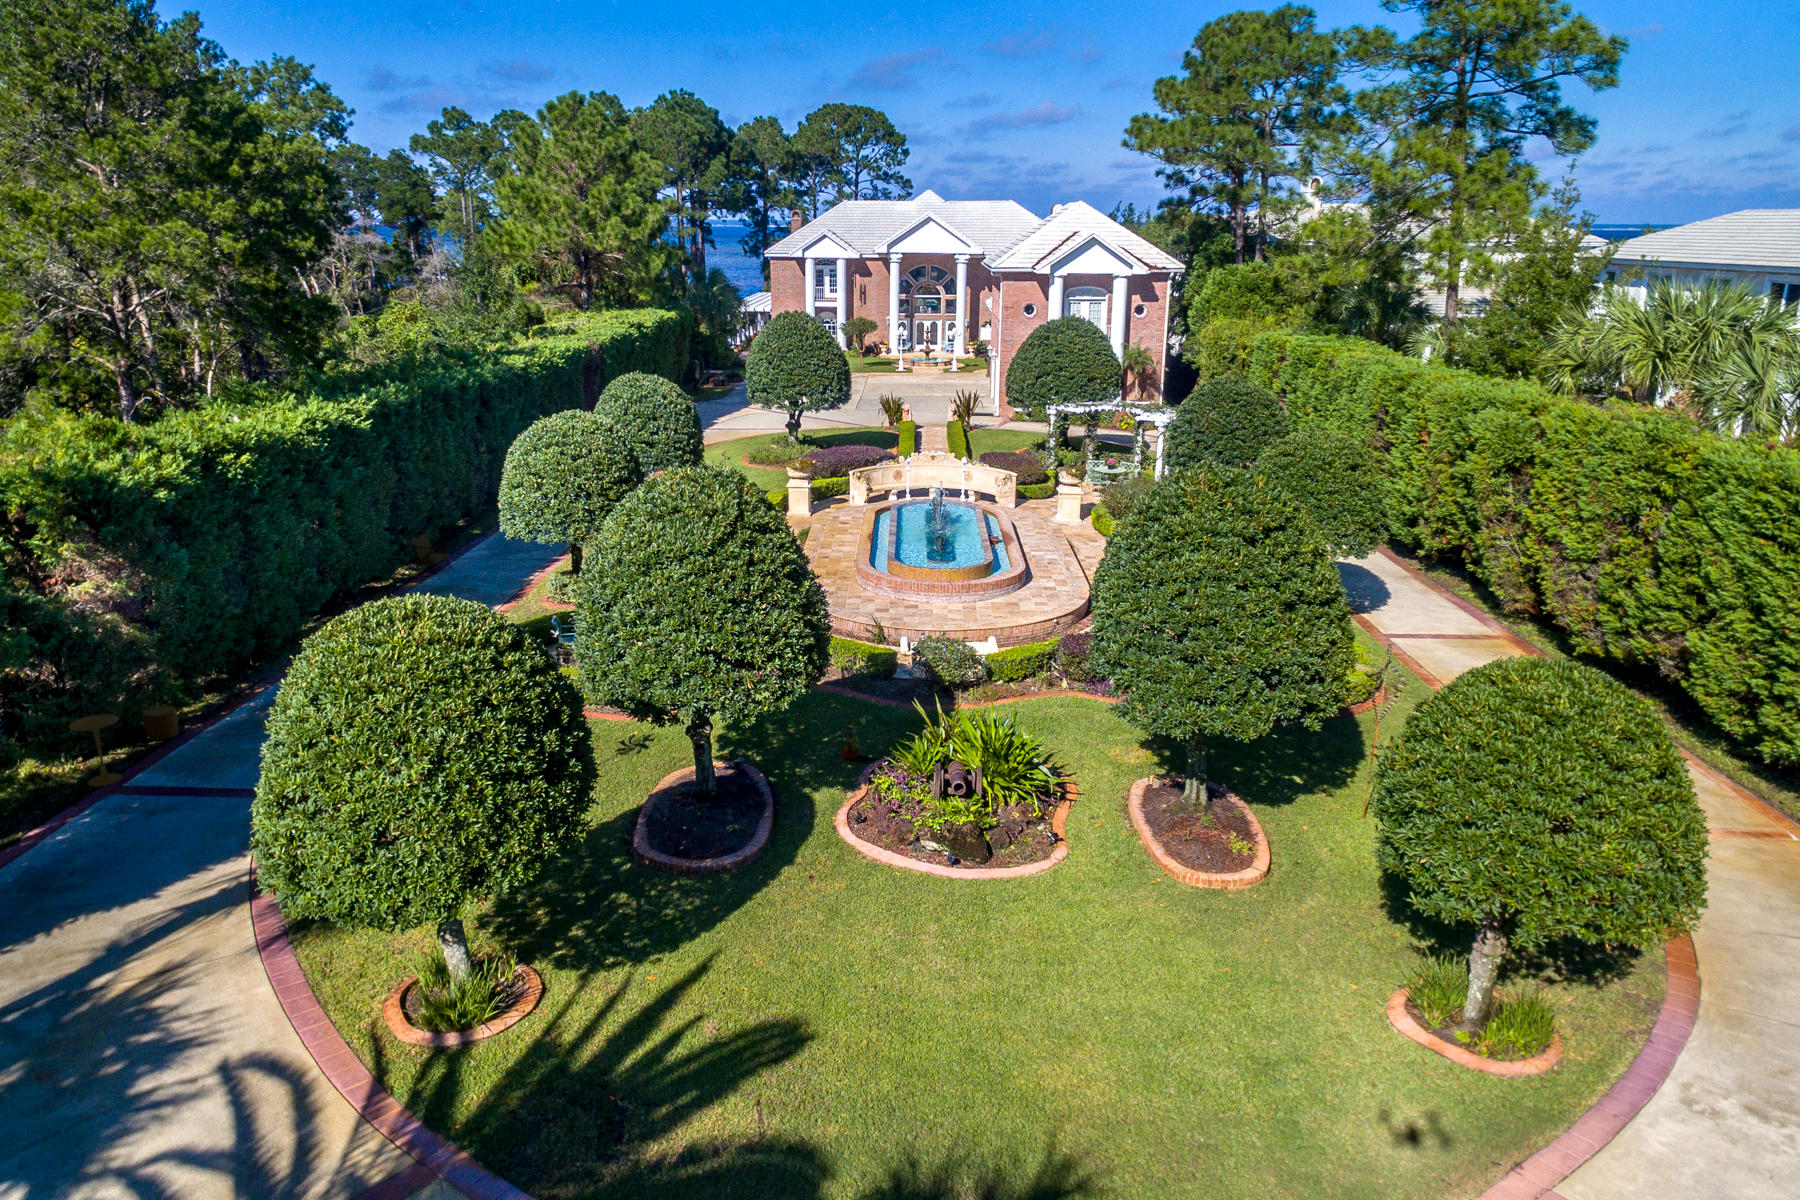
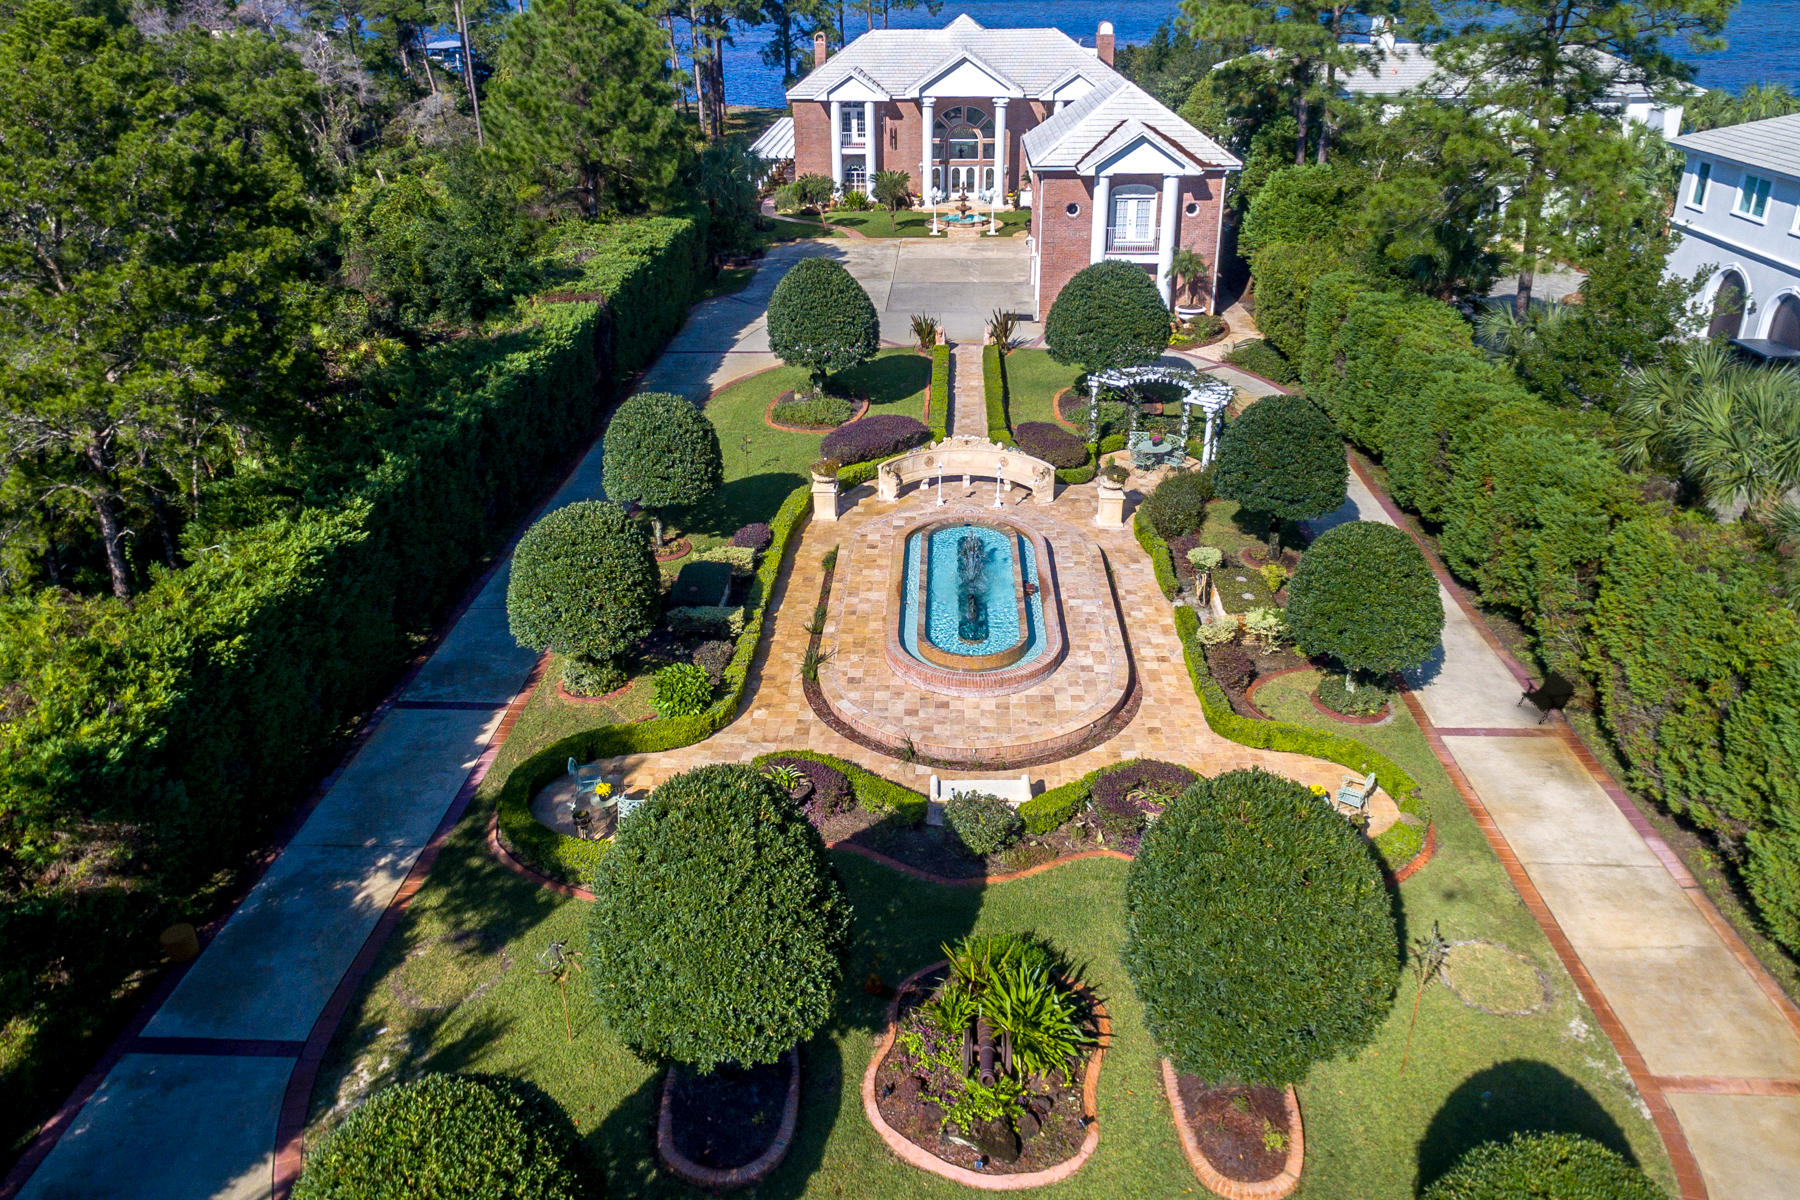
lounge chair: present [411,534,451,574] -> present [1518,670,1575,724]
pedestal table: present [69,714,122,787] -> none [81,978,145,1051]

